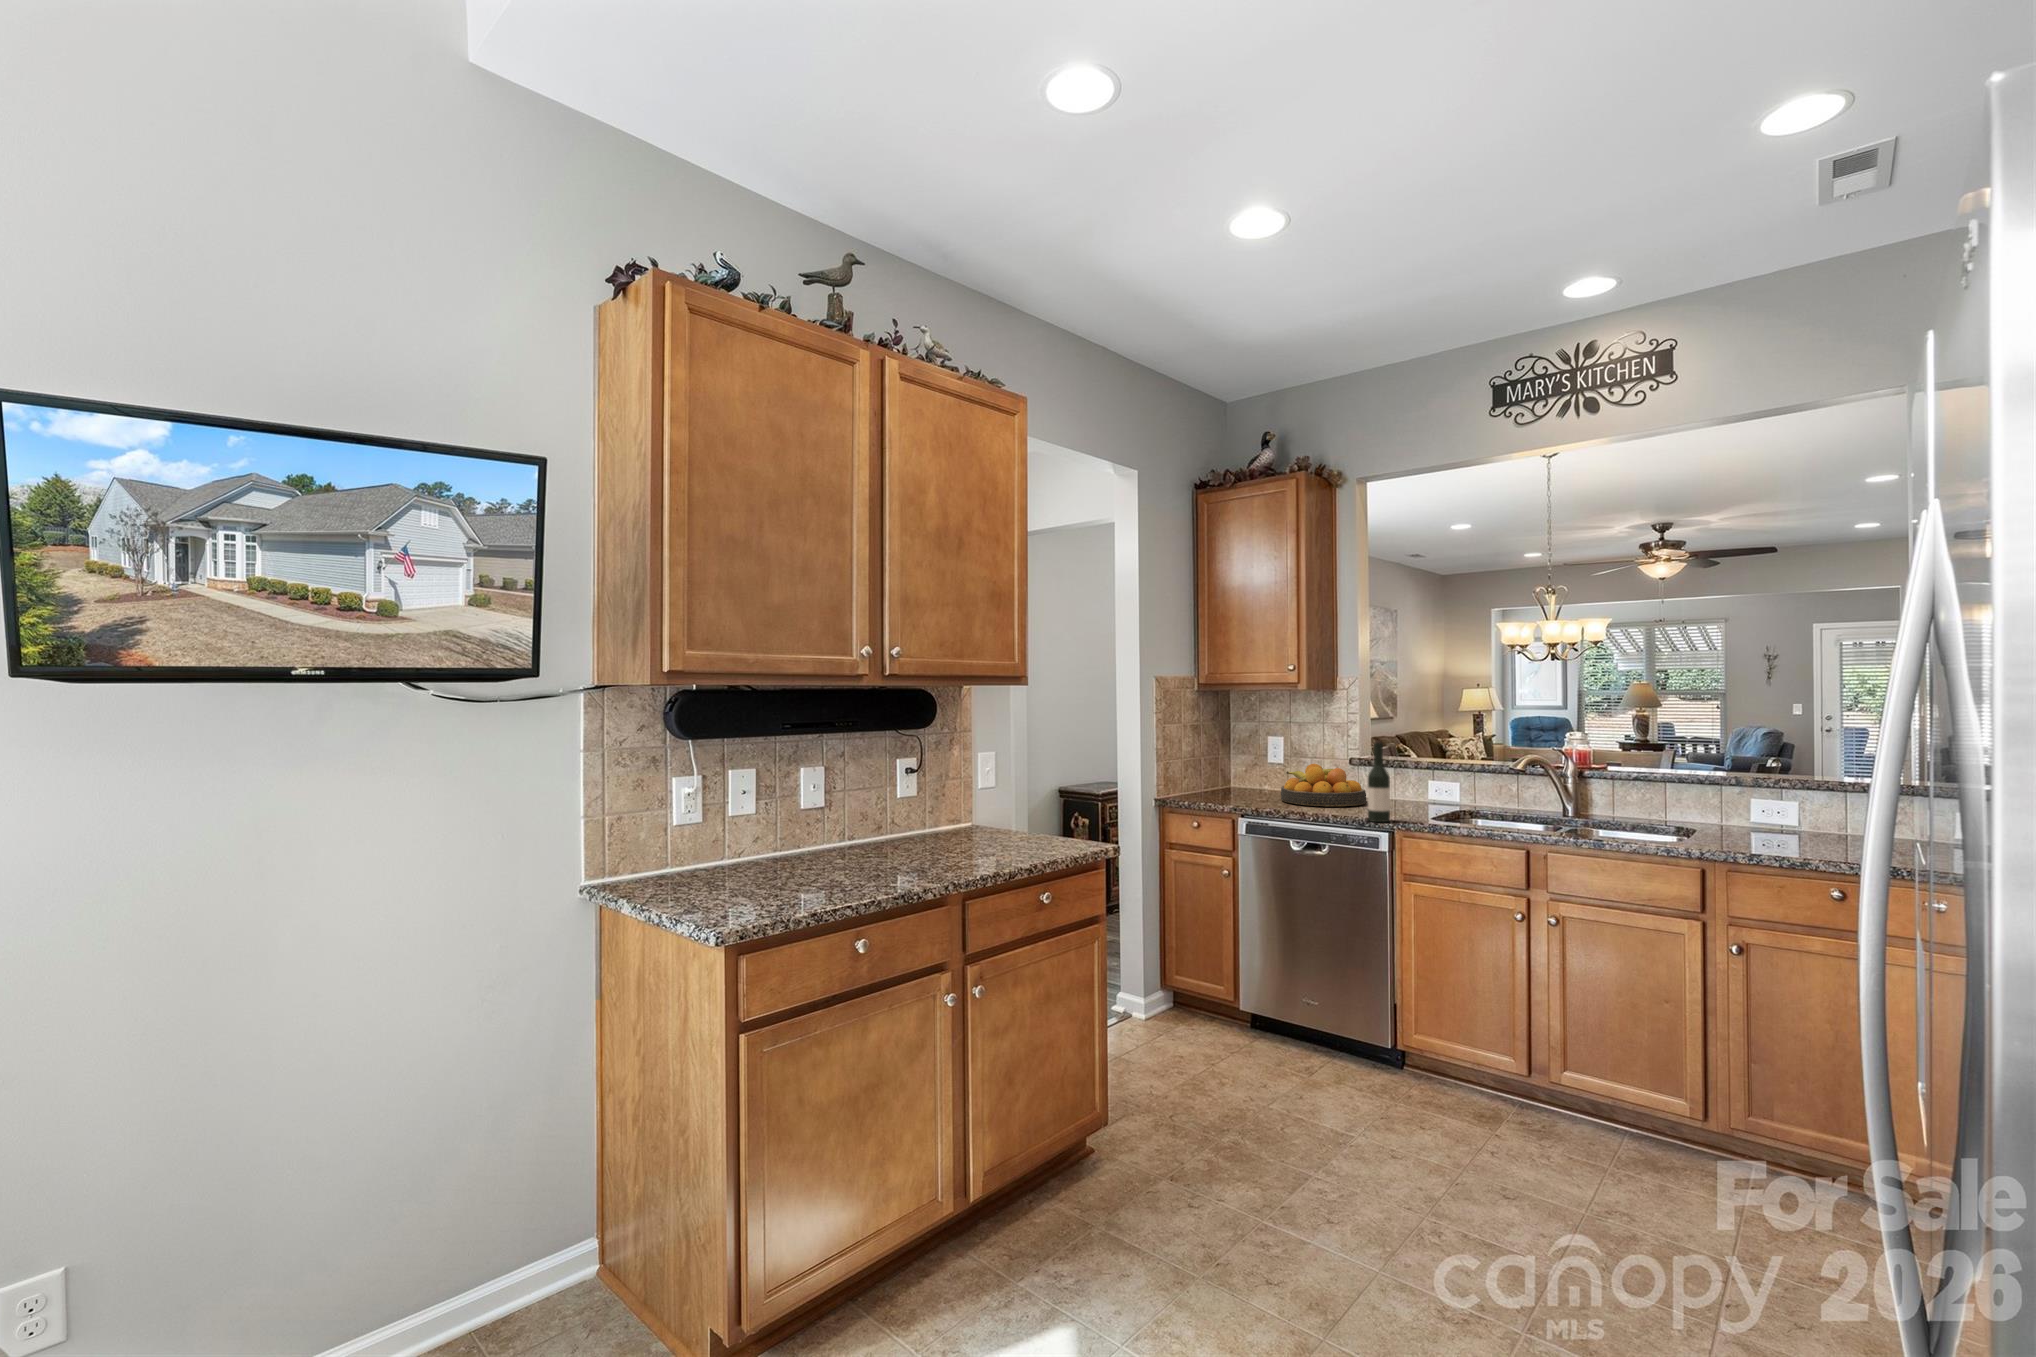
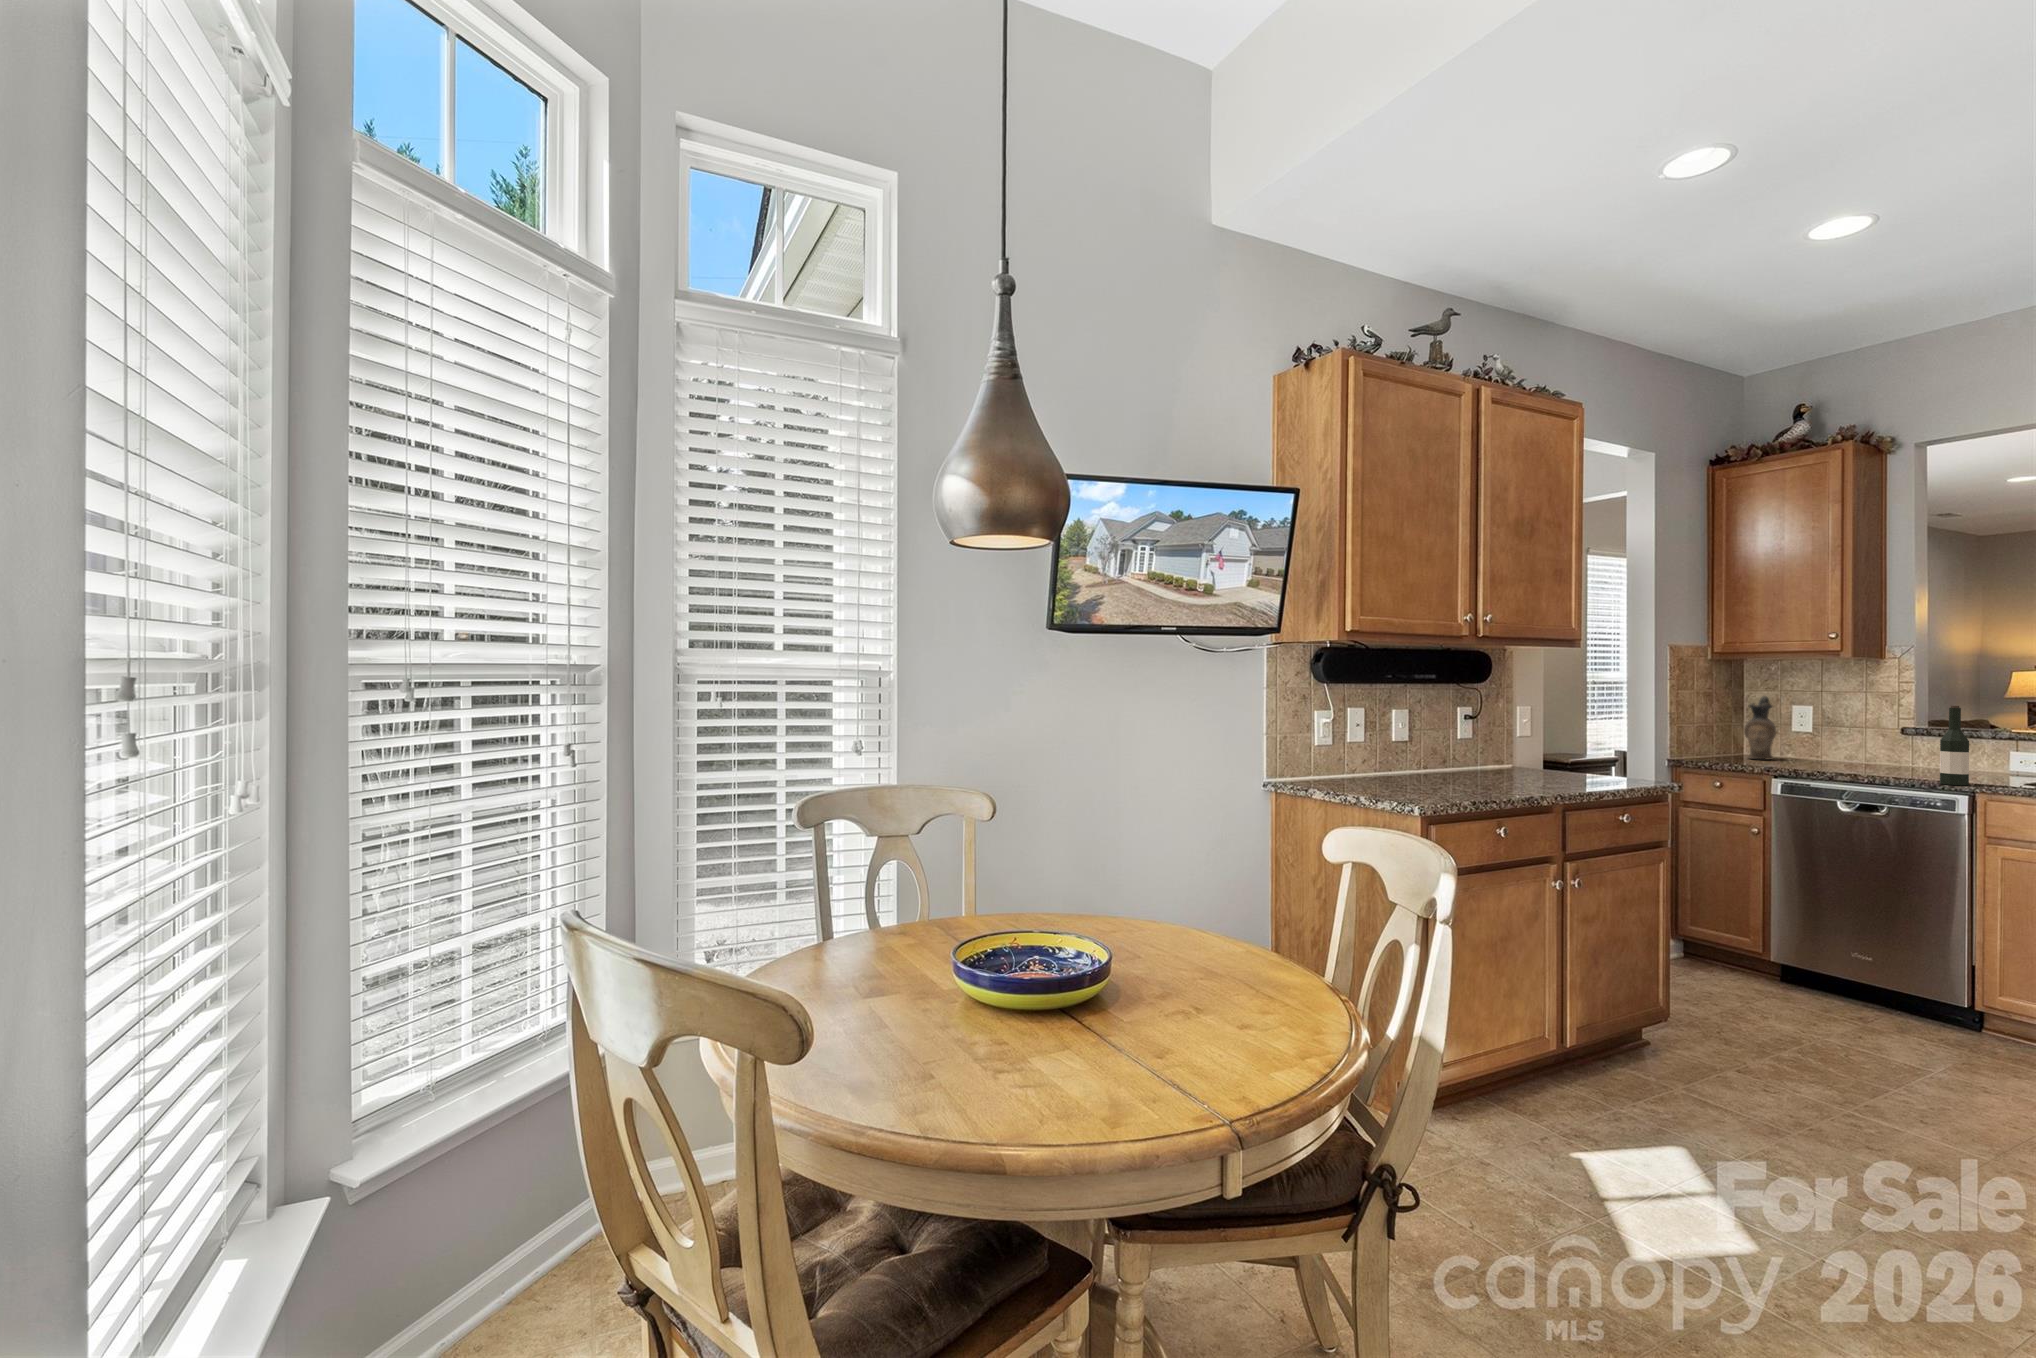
ceramic pitcher: none [1225,728,1253,793] -> present [1744,696,1776,759]
fruit bowl: present [1281,764,1366,806] -> none [1816,731,1923,772]

